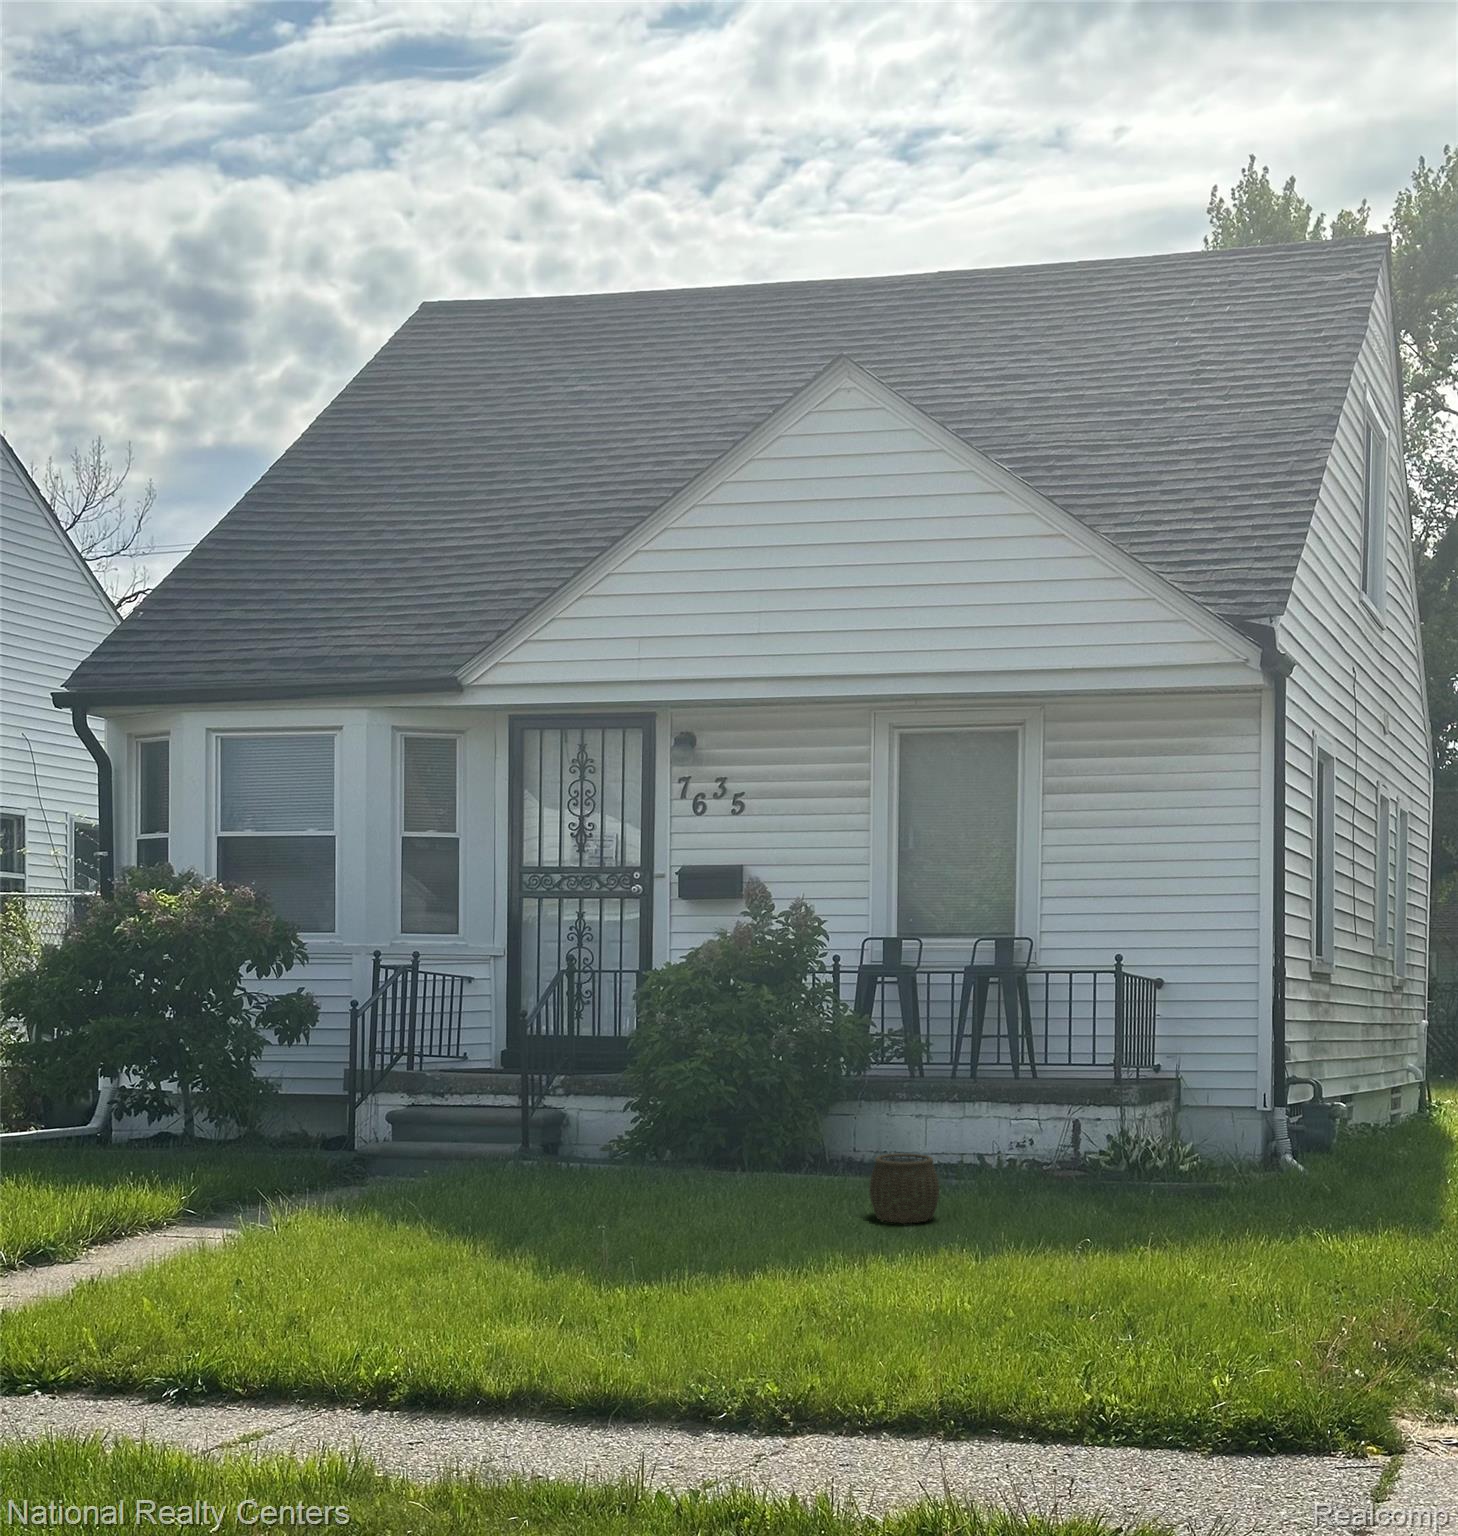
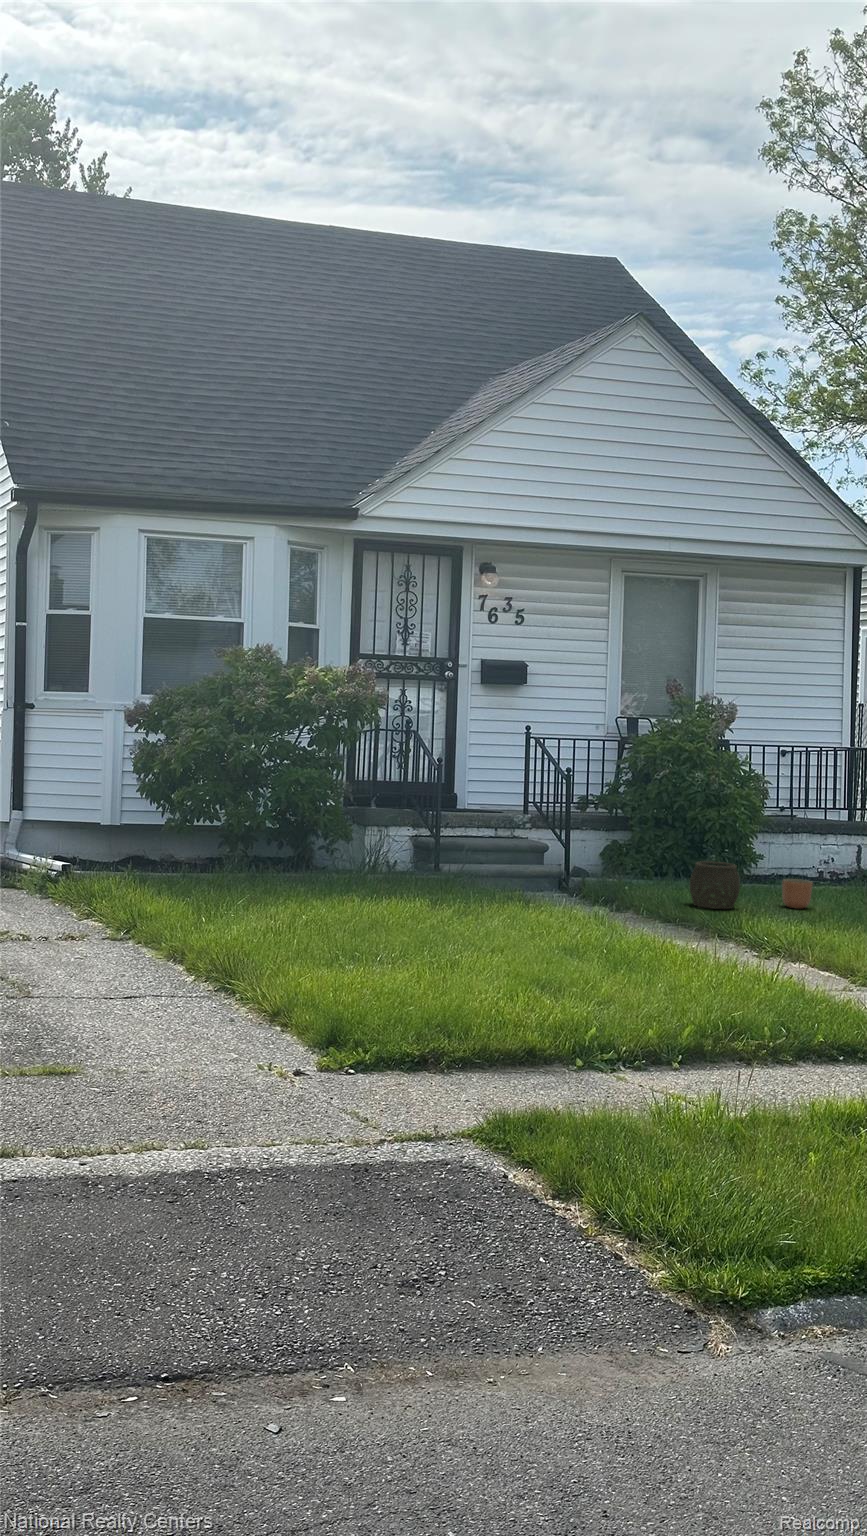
planter: none [1010,1171,1051,1215] -> present [782,879,813,909]

